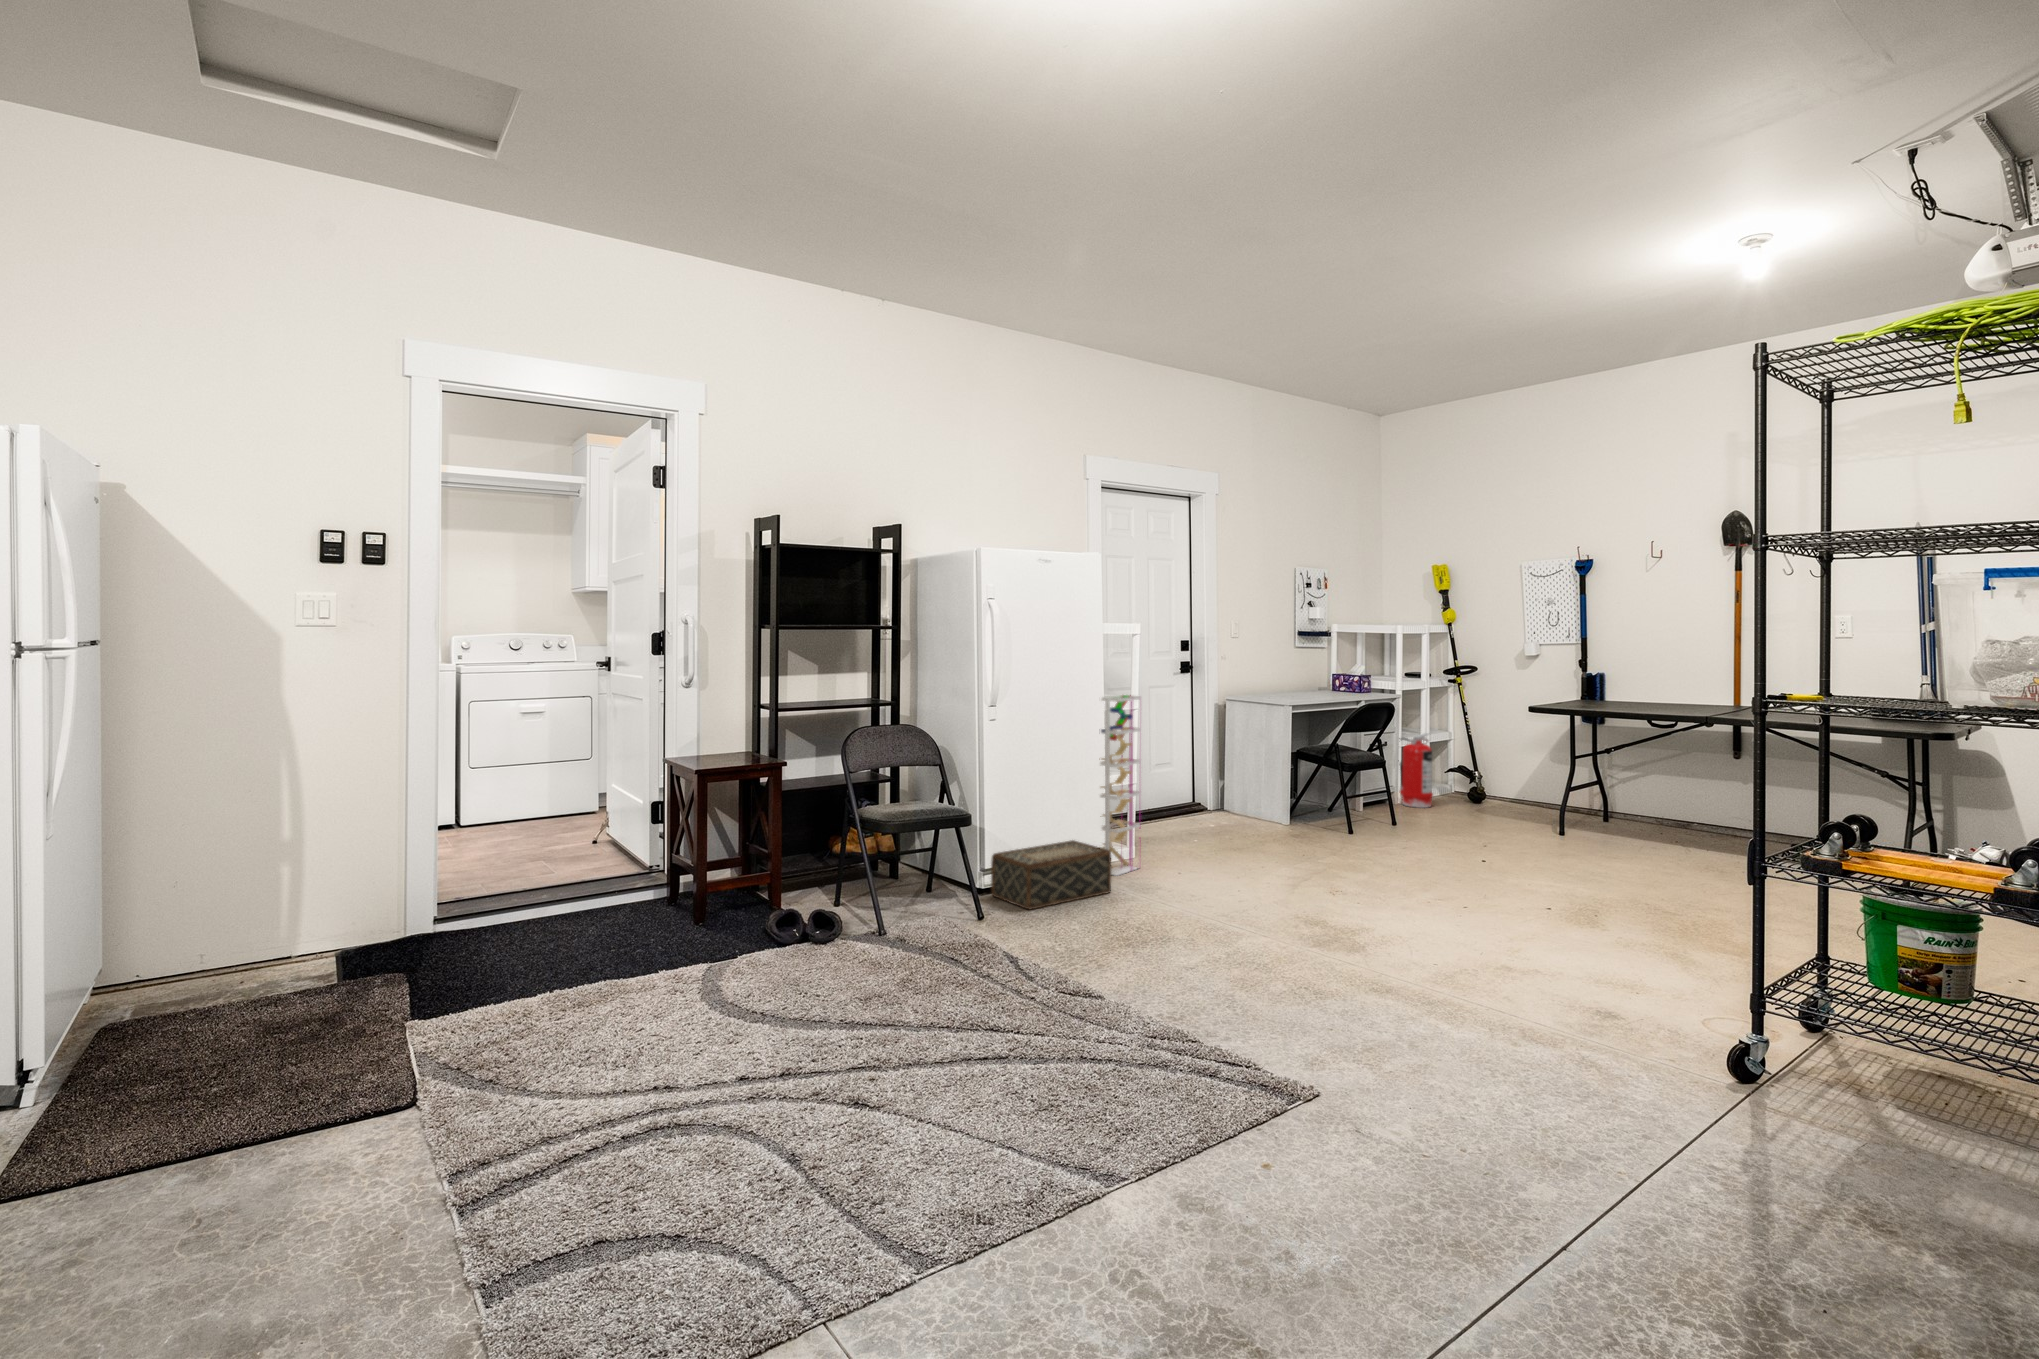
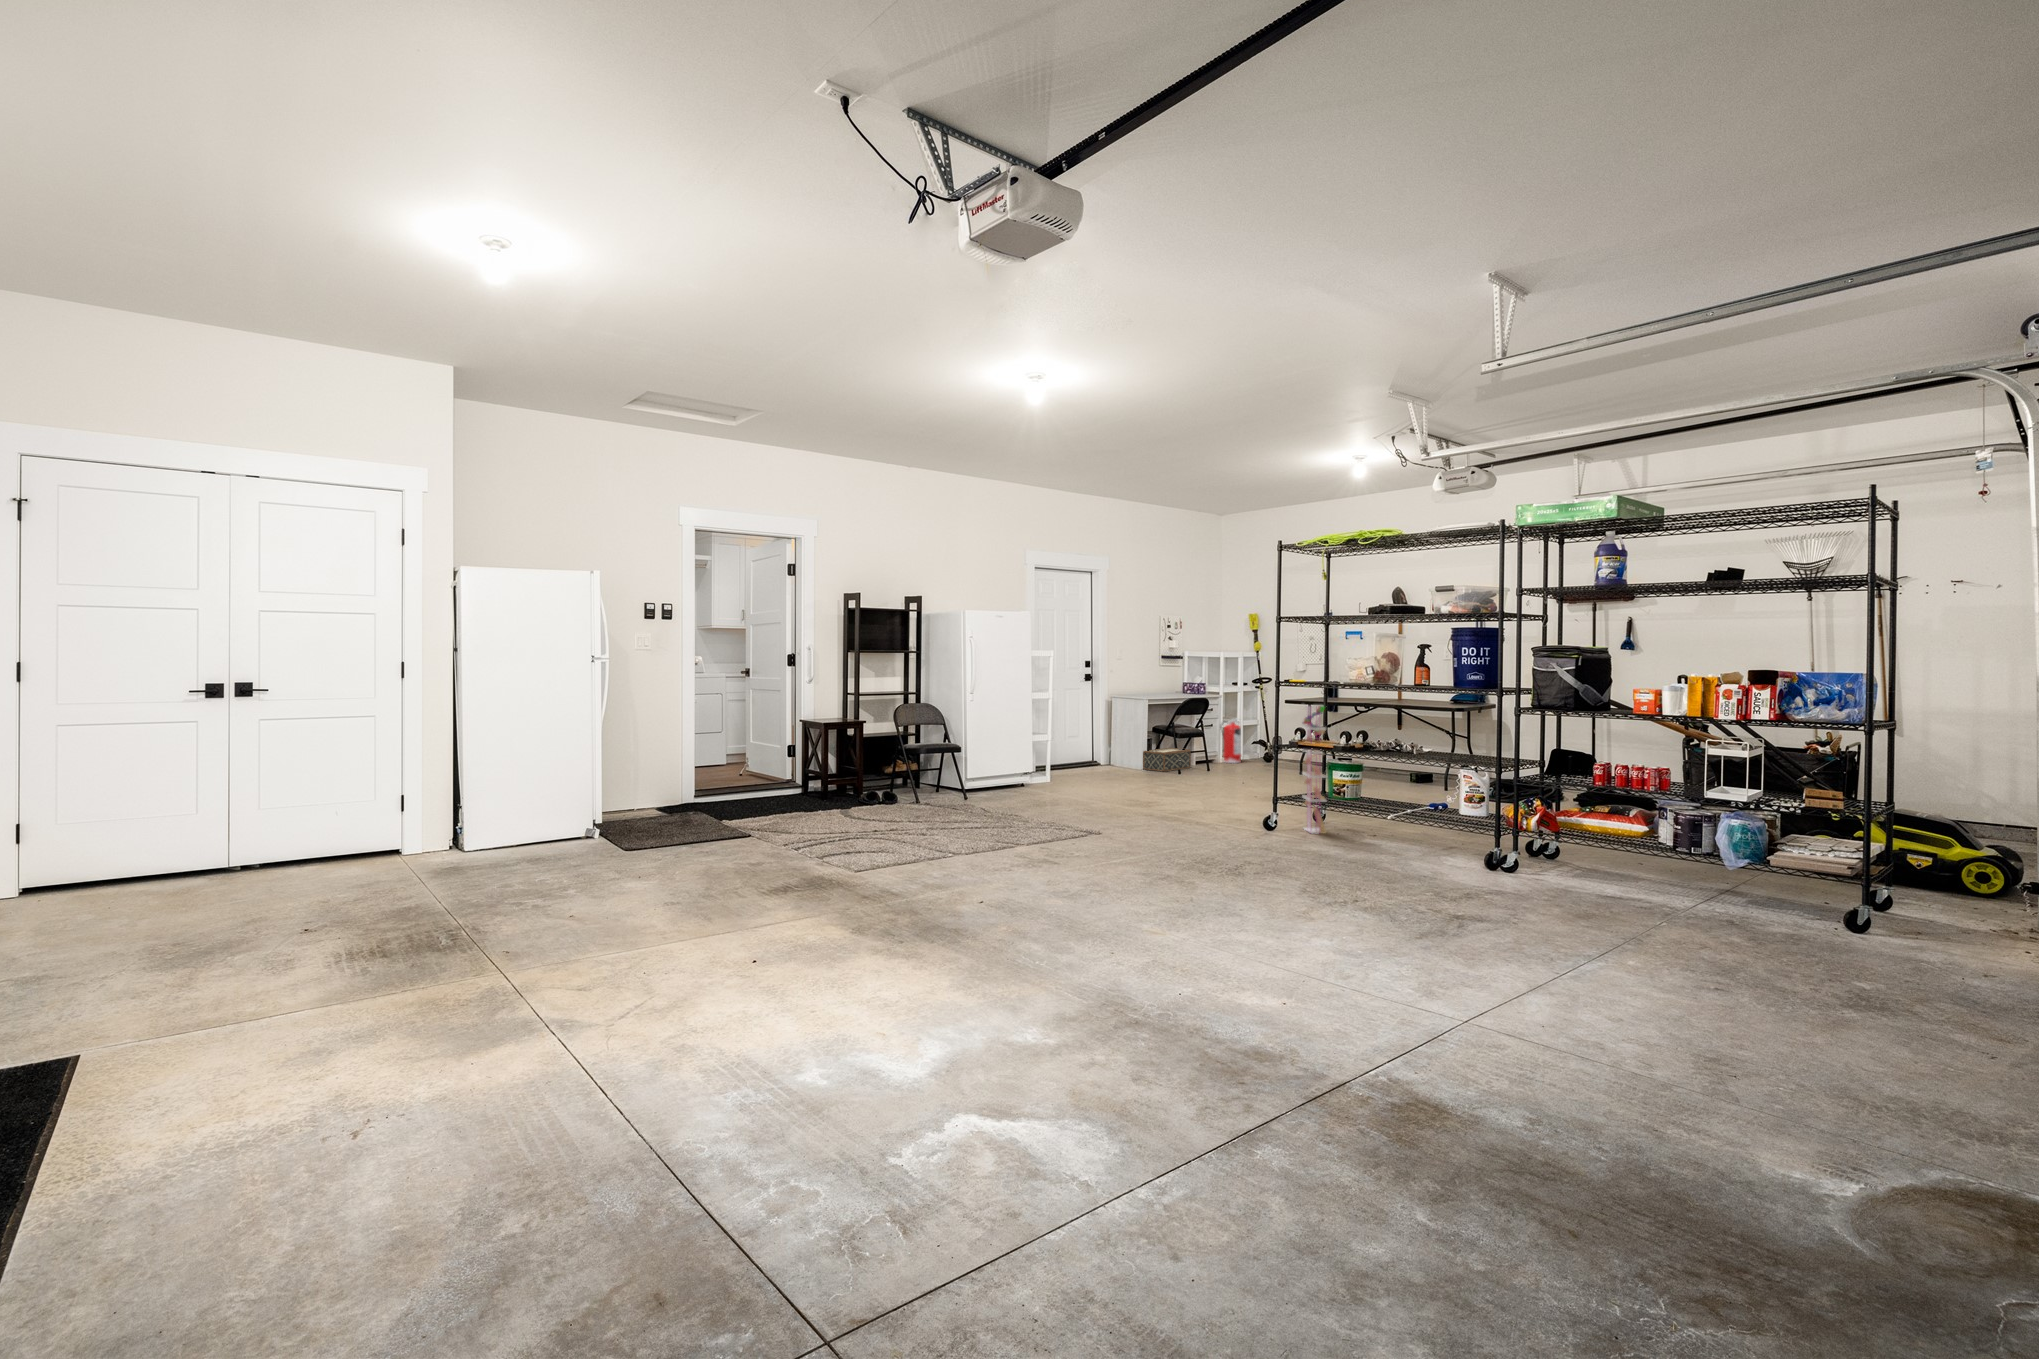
shelving unit: present [1100,695,1141,876] -> present [1302,705,1326,834]
woven basket: present [991,840,1111,909] -> present [1143,748,1191,772]

